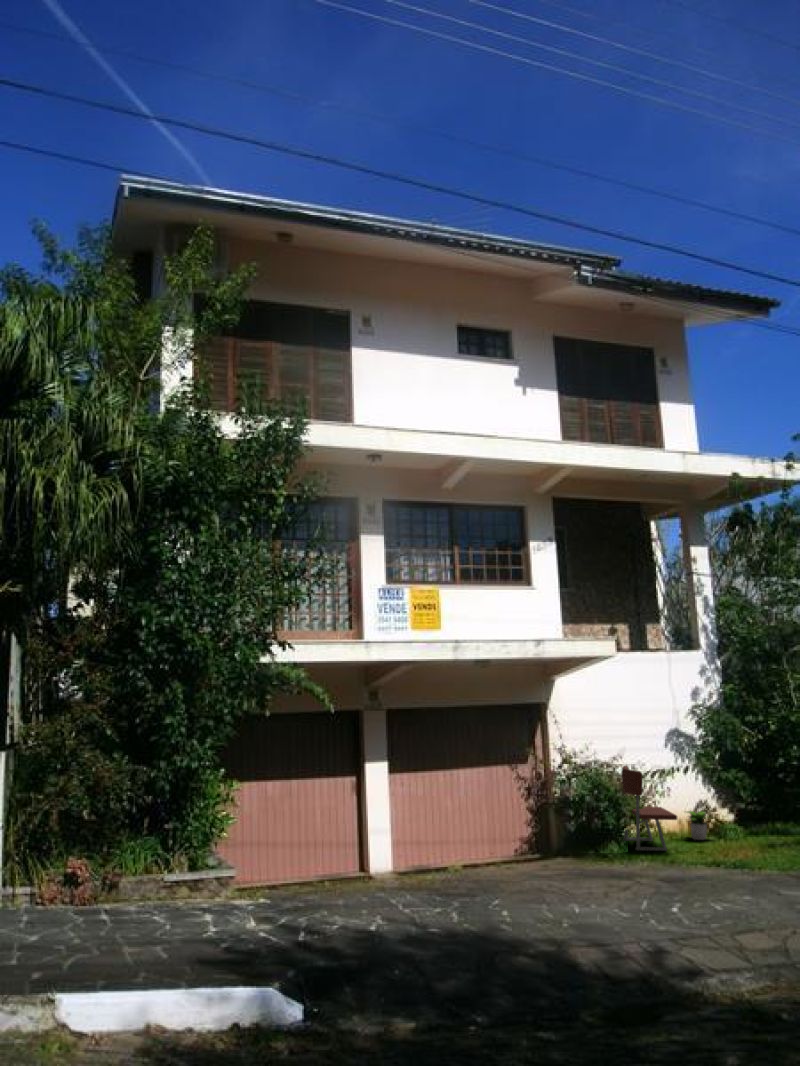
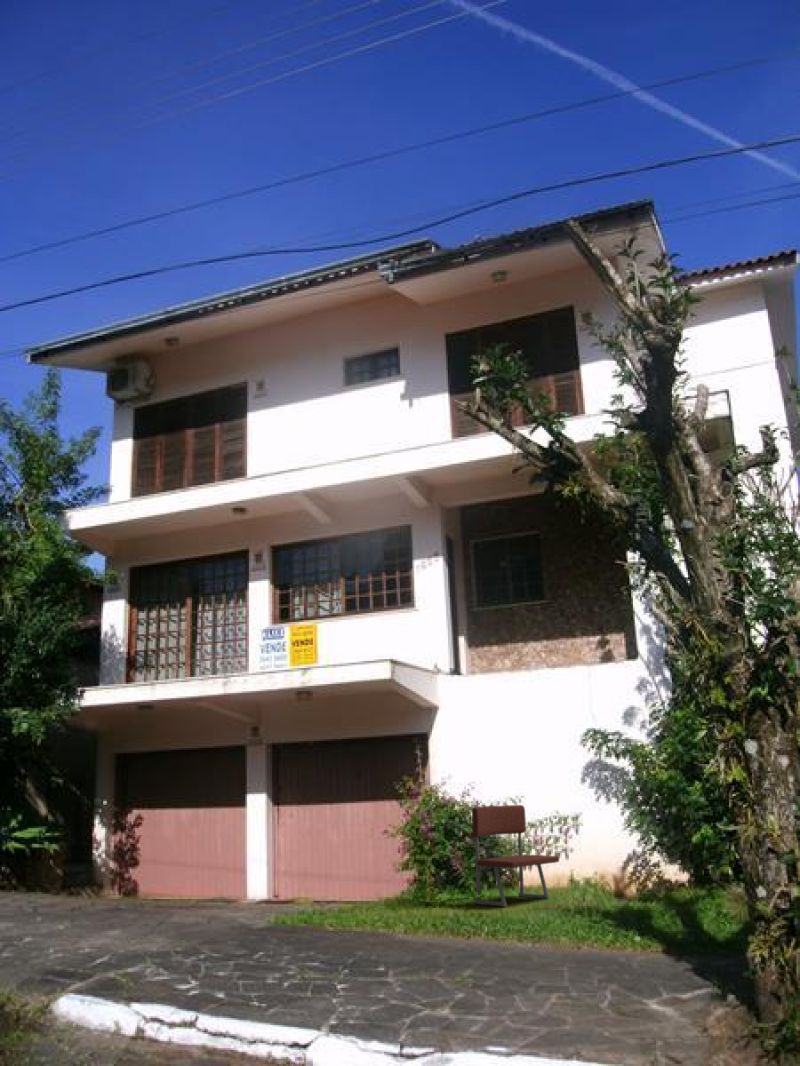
potted plant: present [687,811,707,840] -> none [592,864,633,902]

